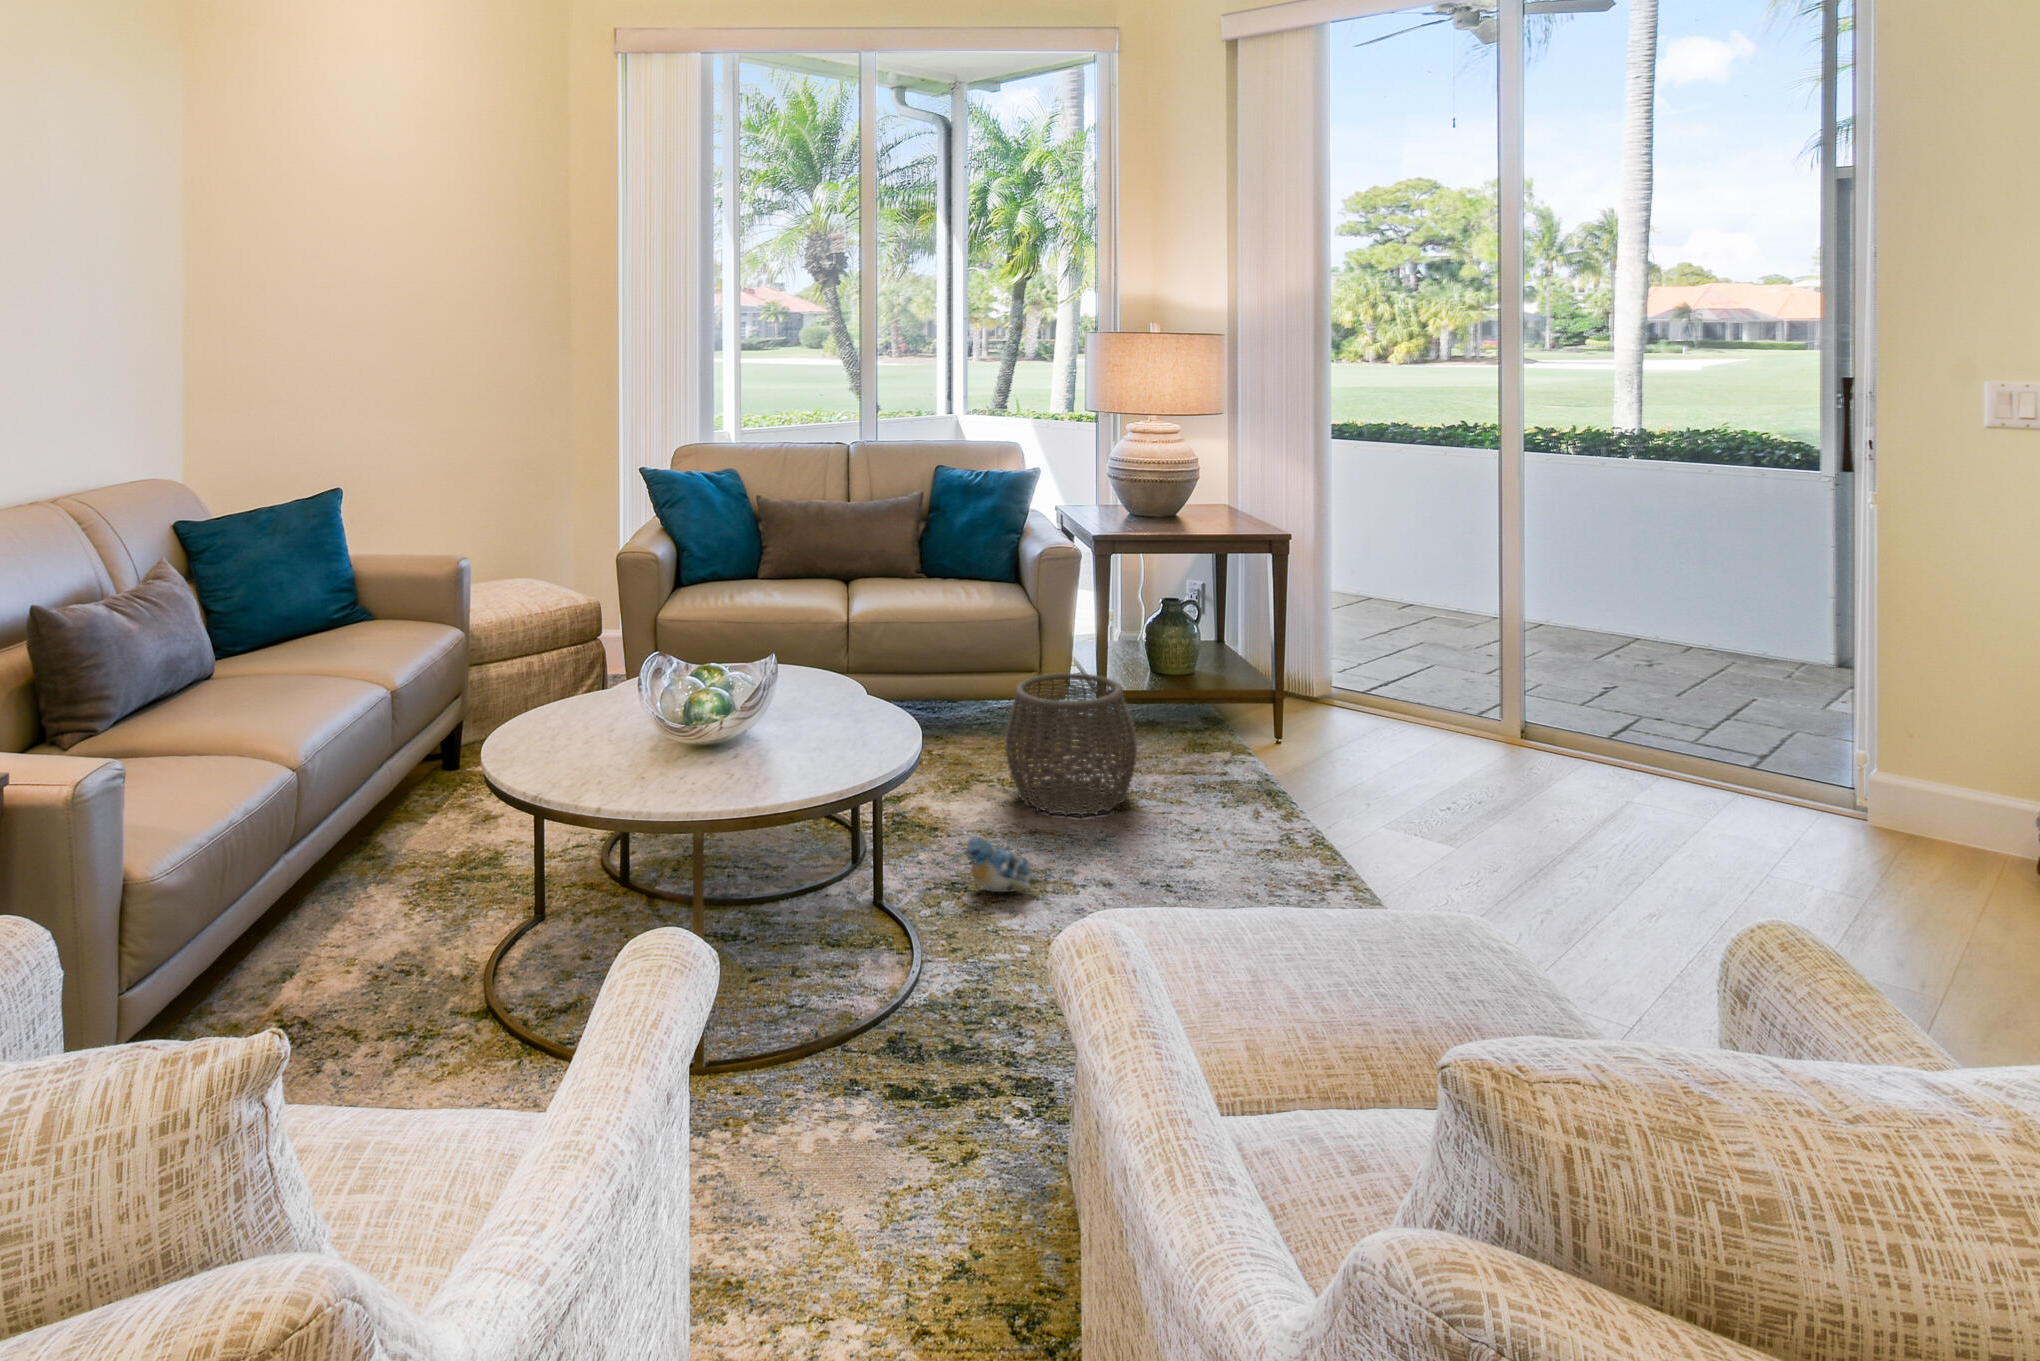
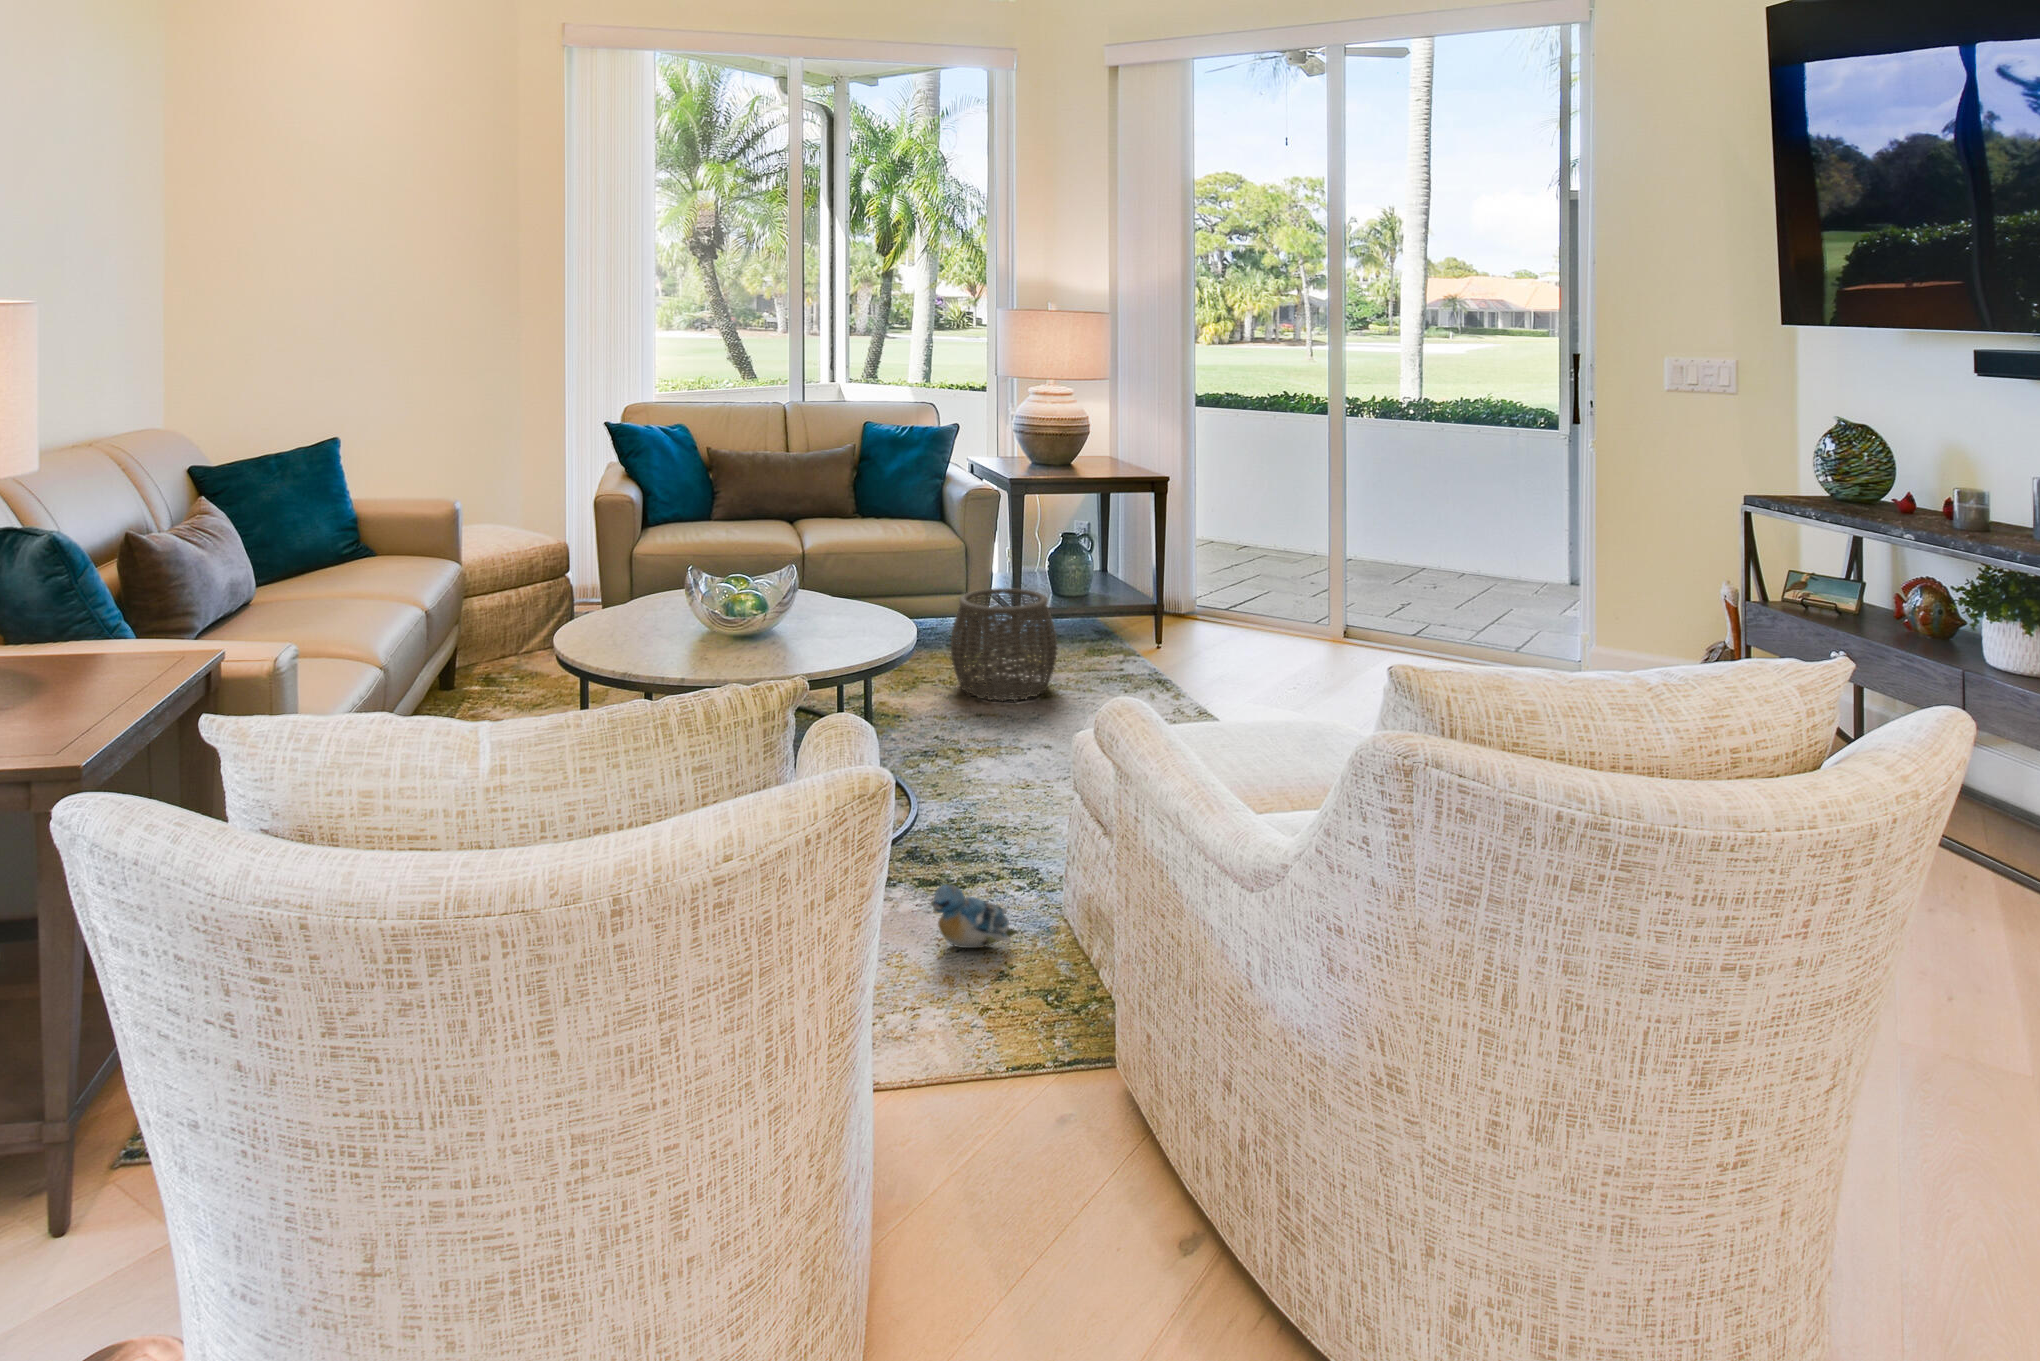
plush toy: present [965,837,1041,892] -> present [931,885,1018,948]

